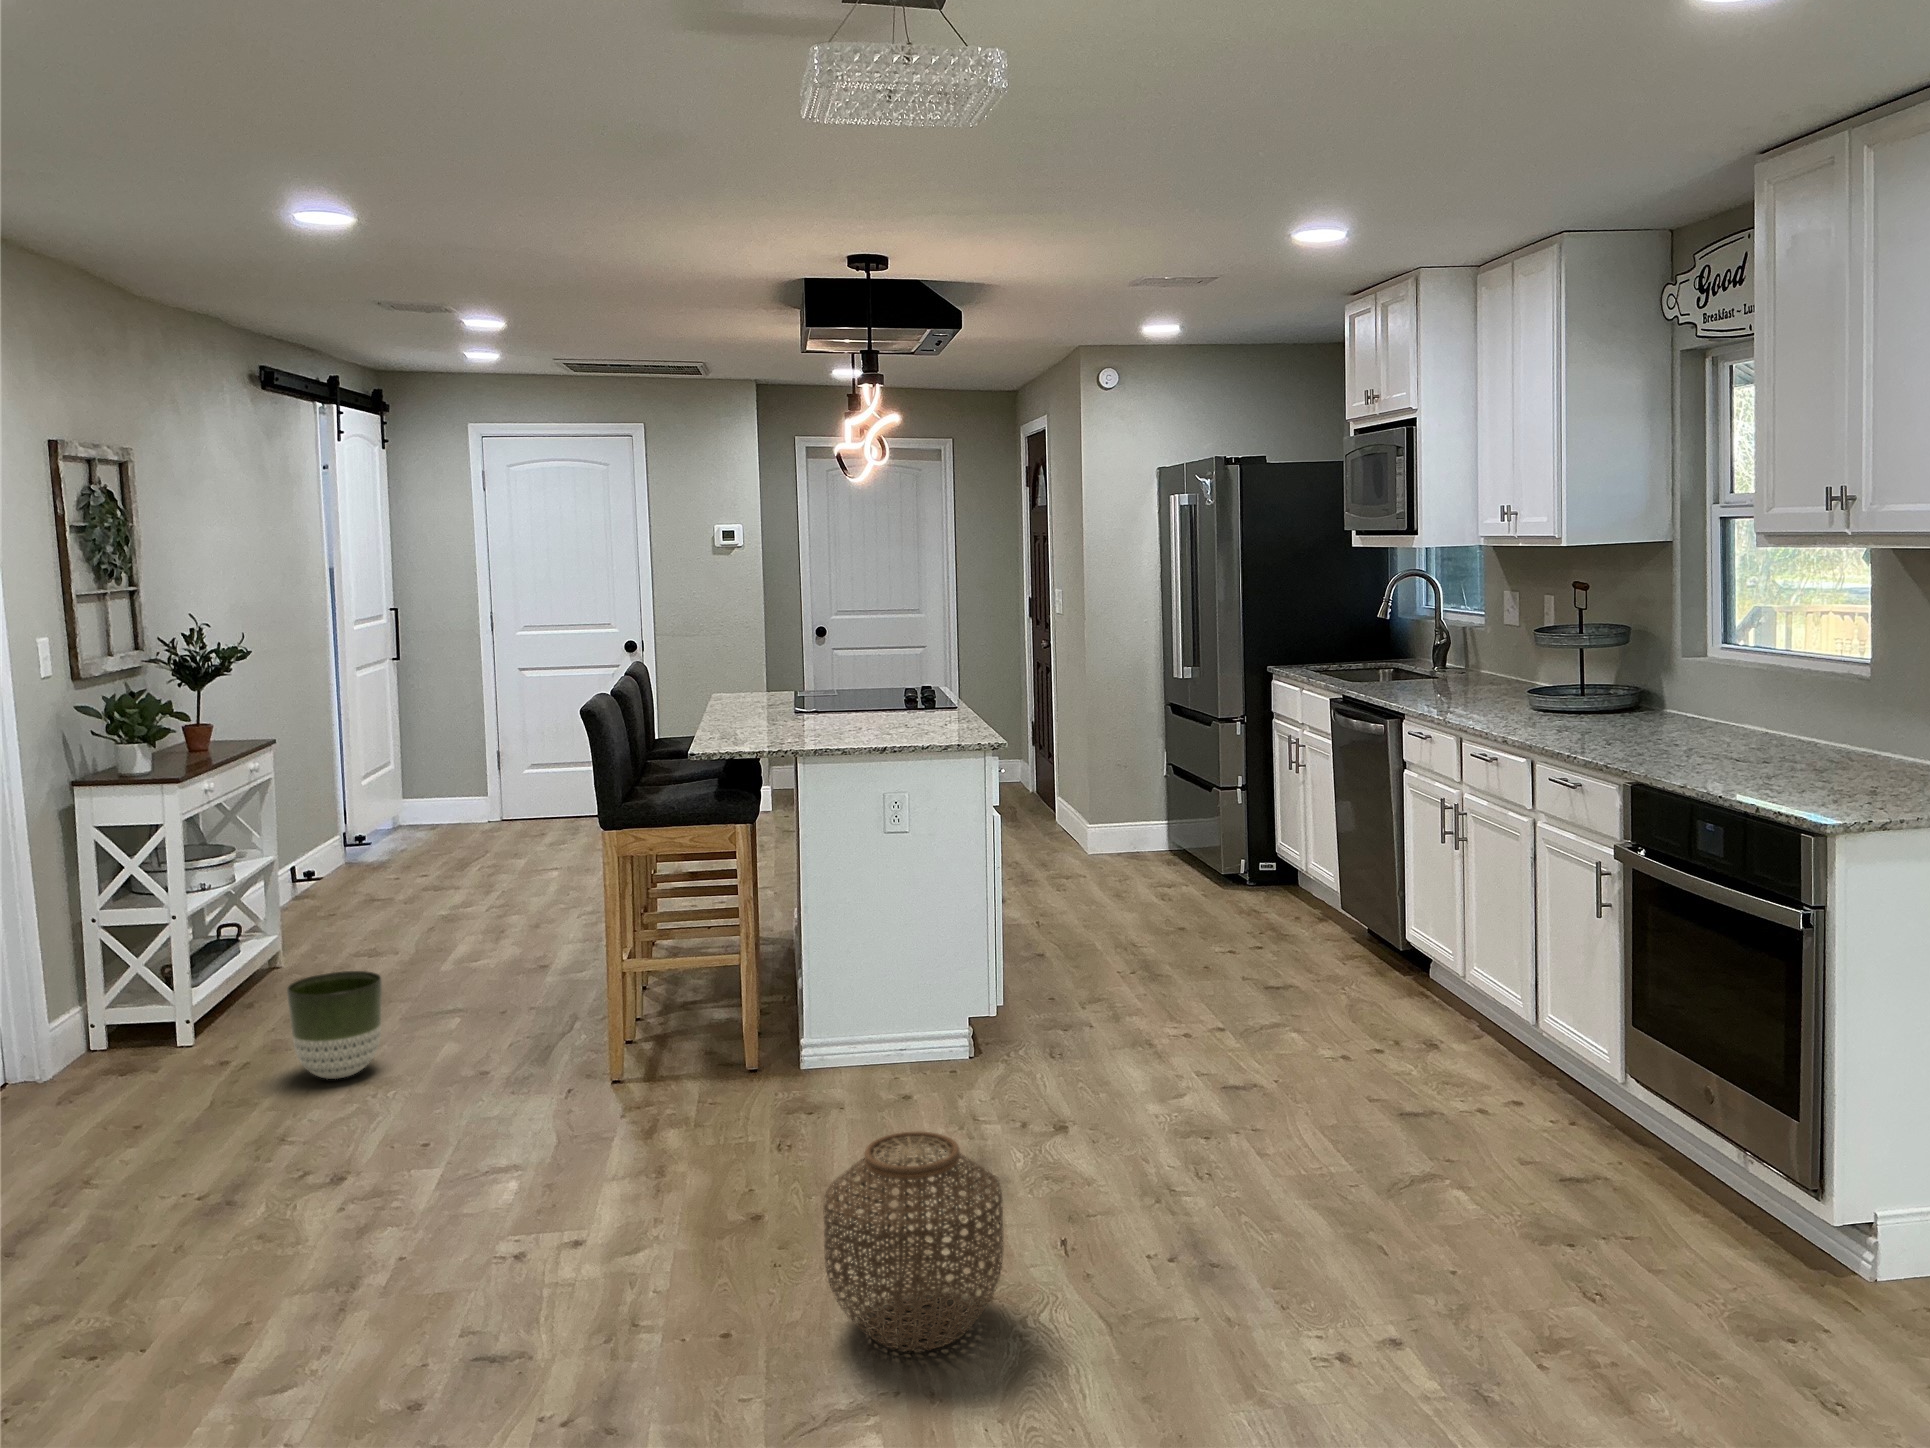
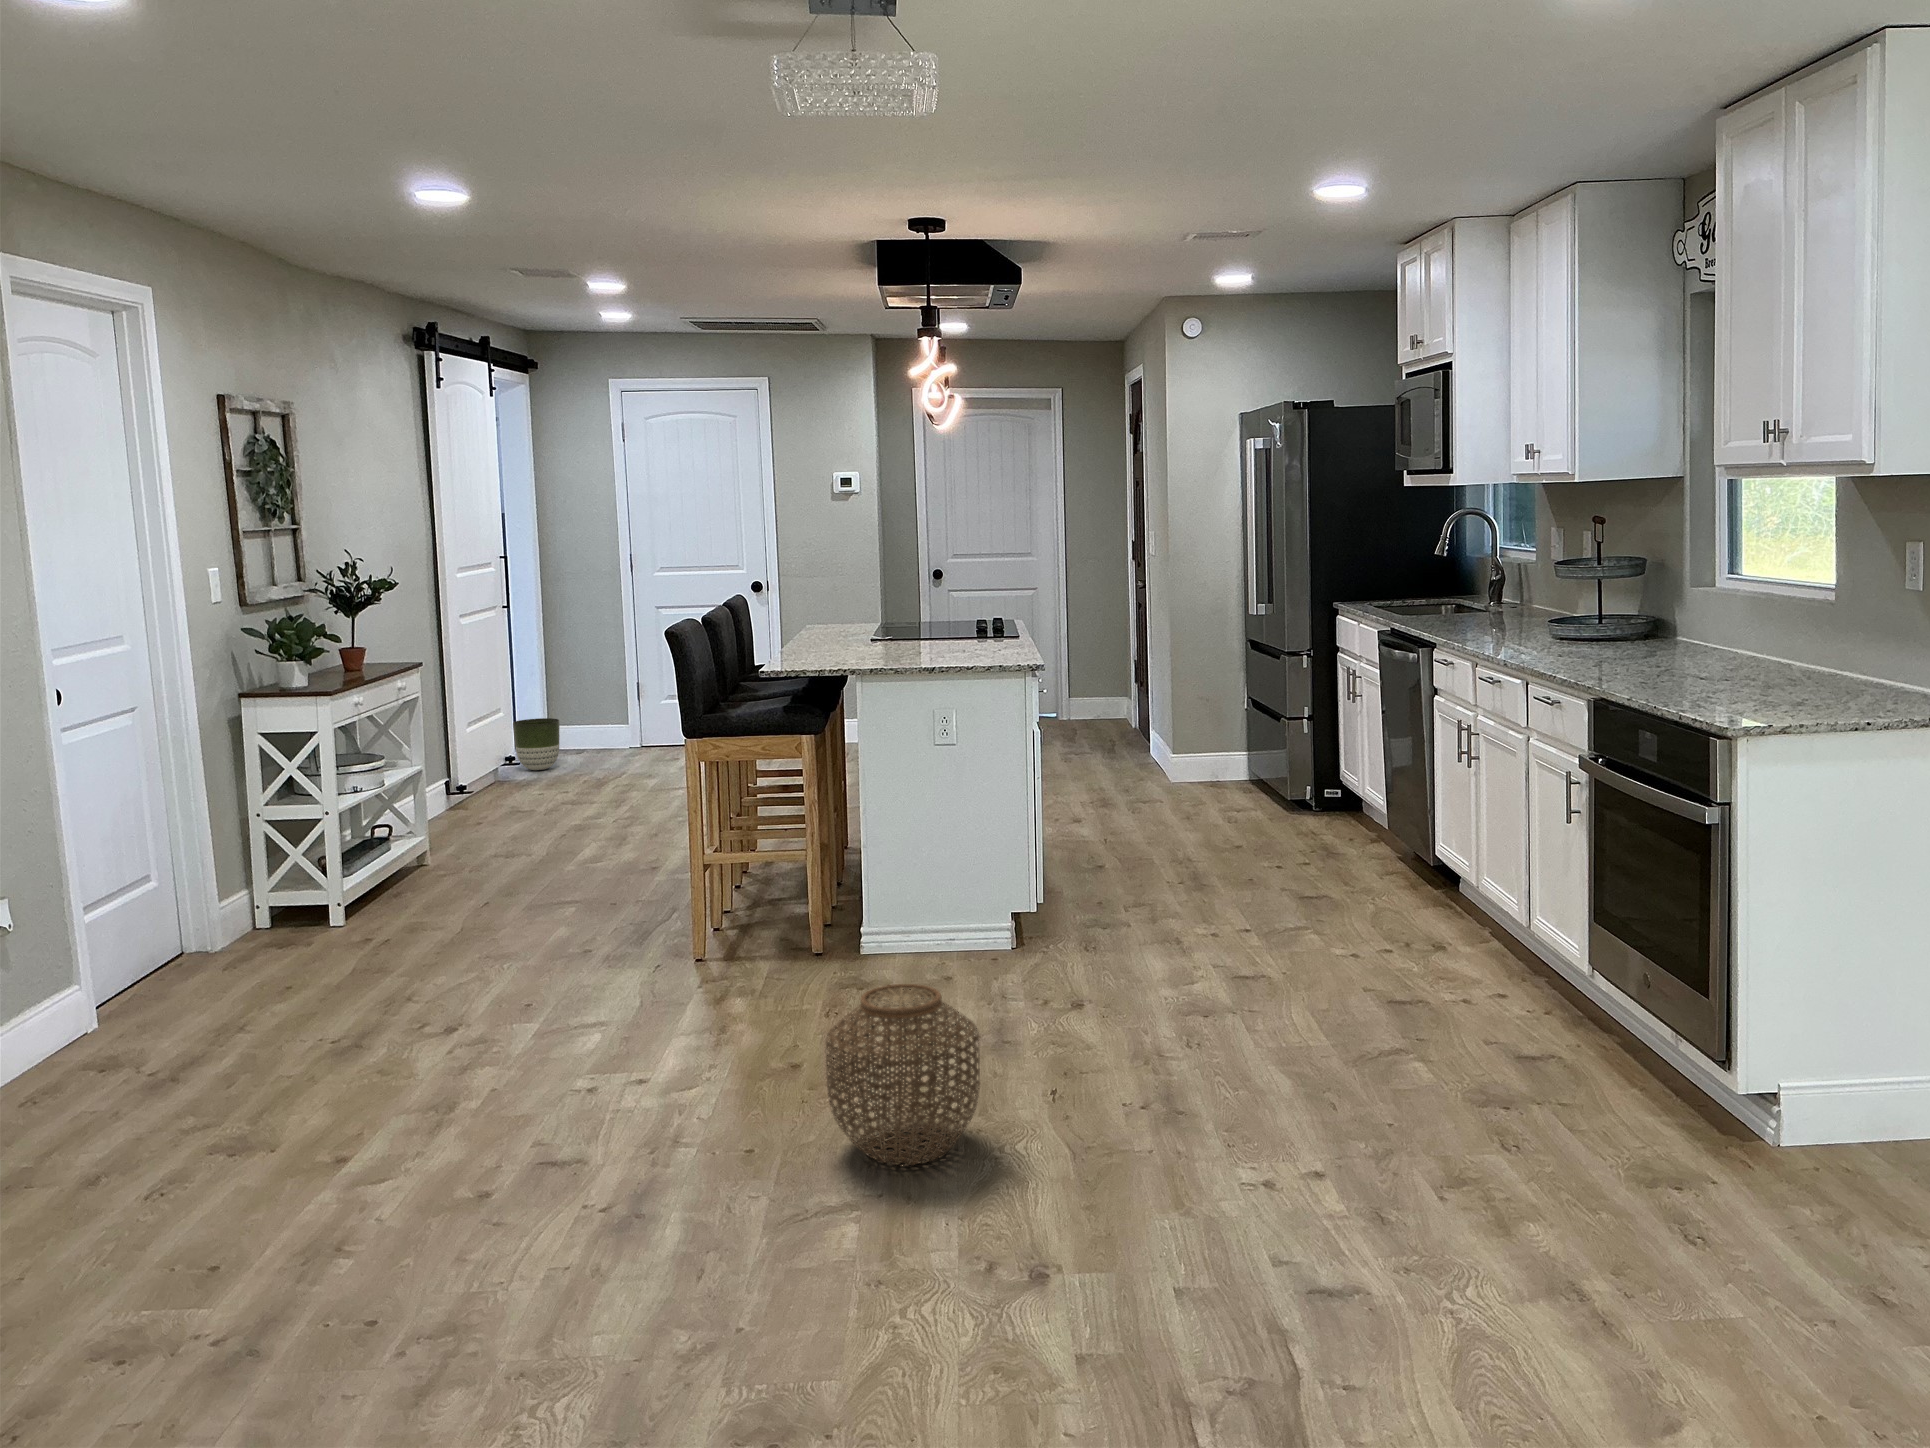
planter: present [287,971,382,1079] -> present [513,718,560,770]

